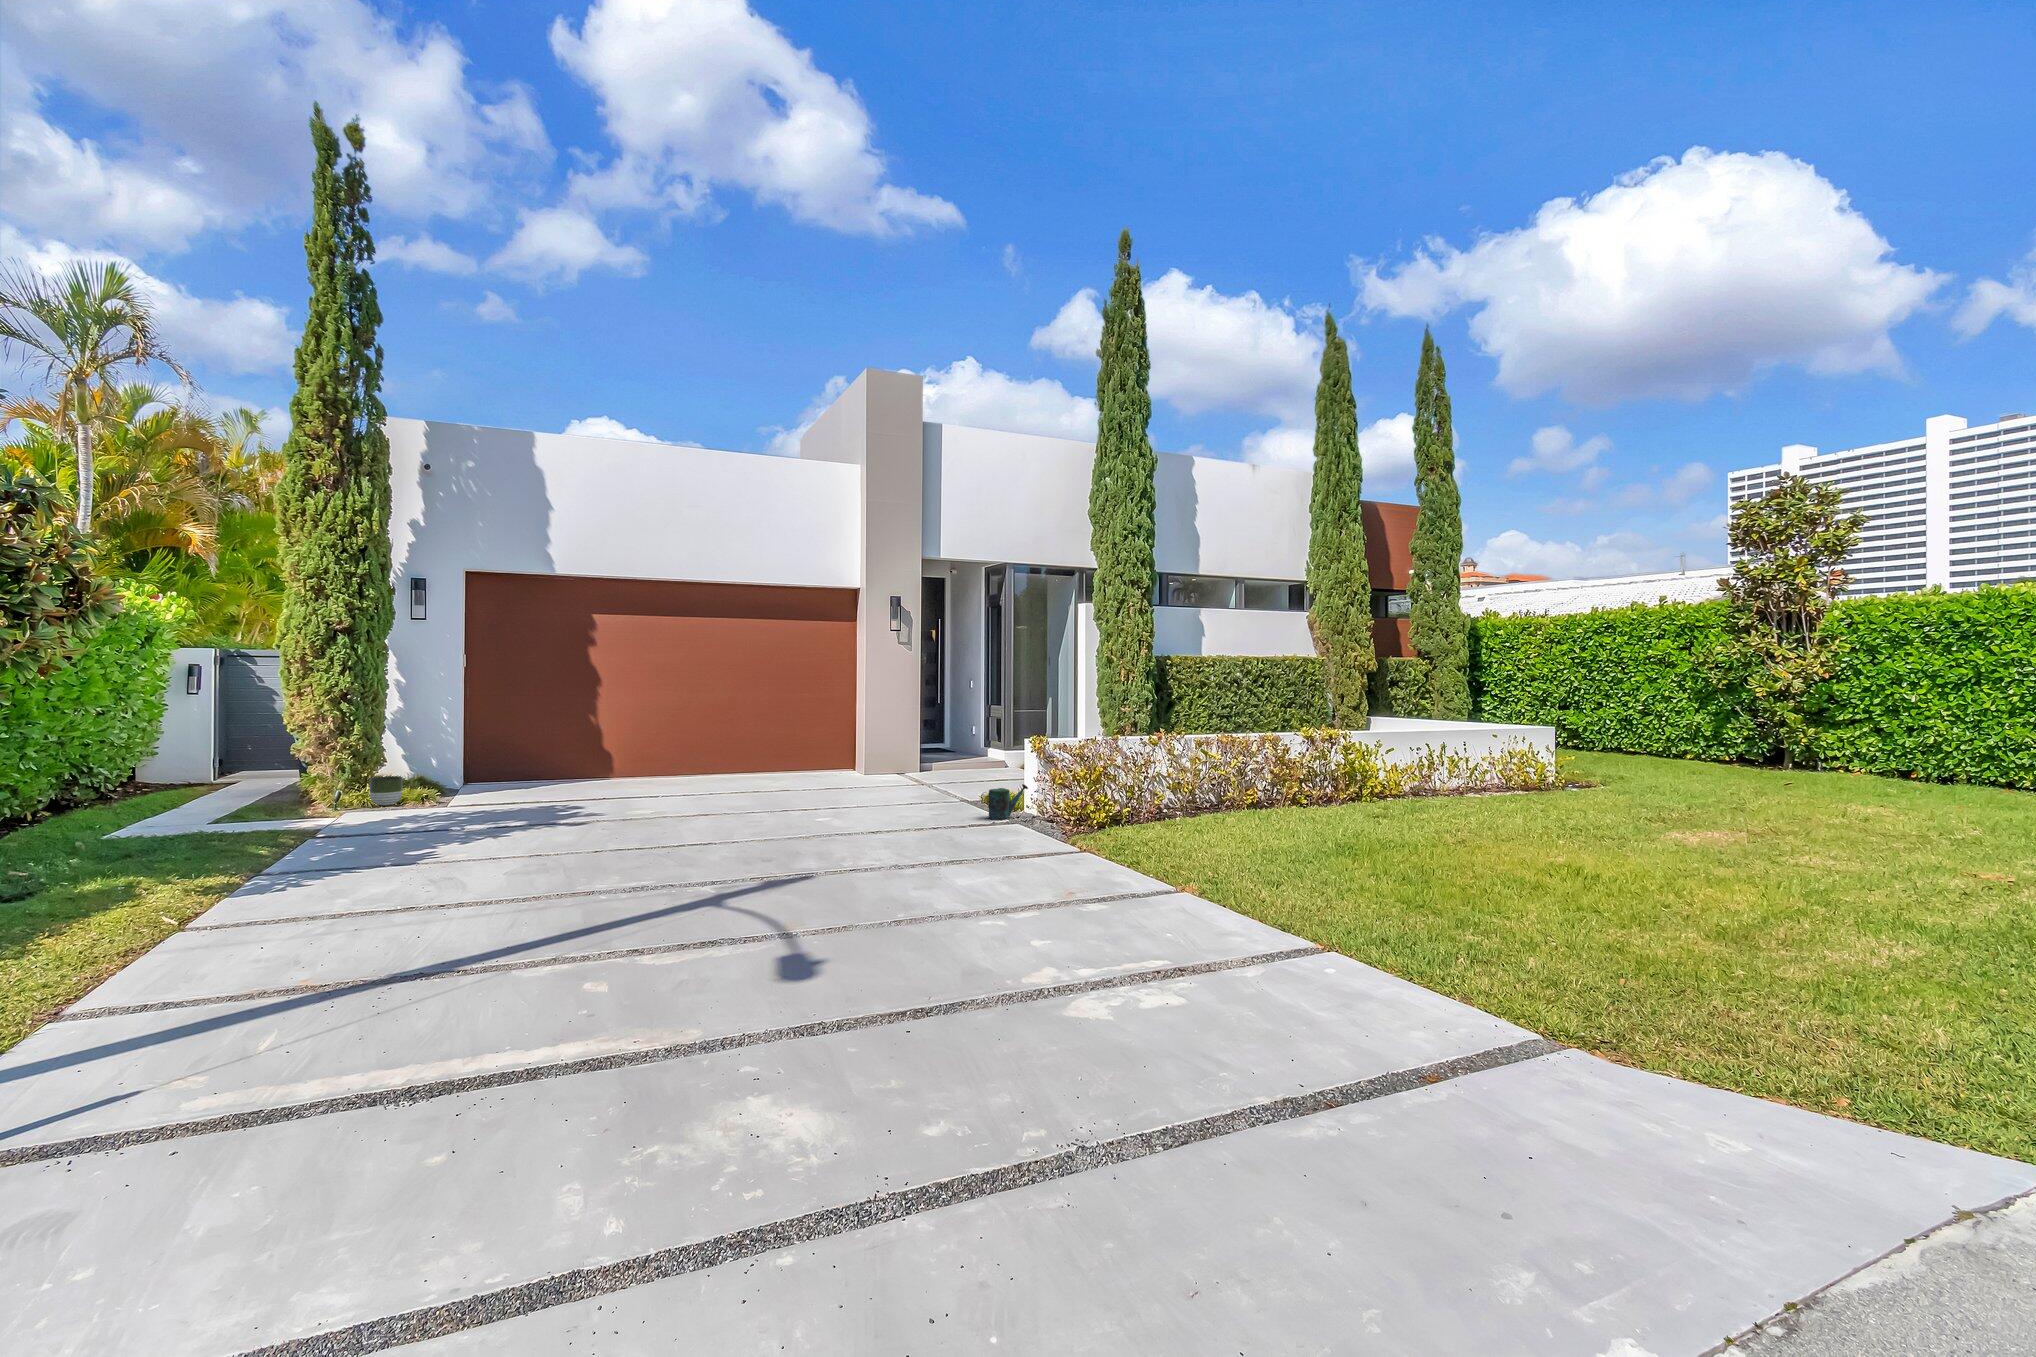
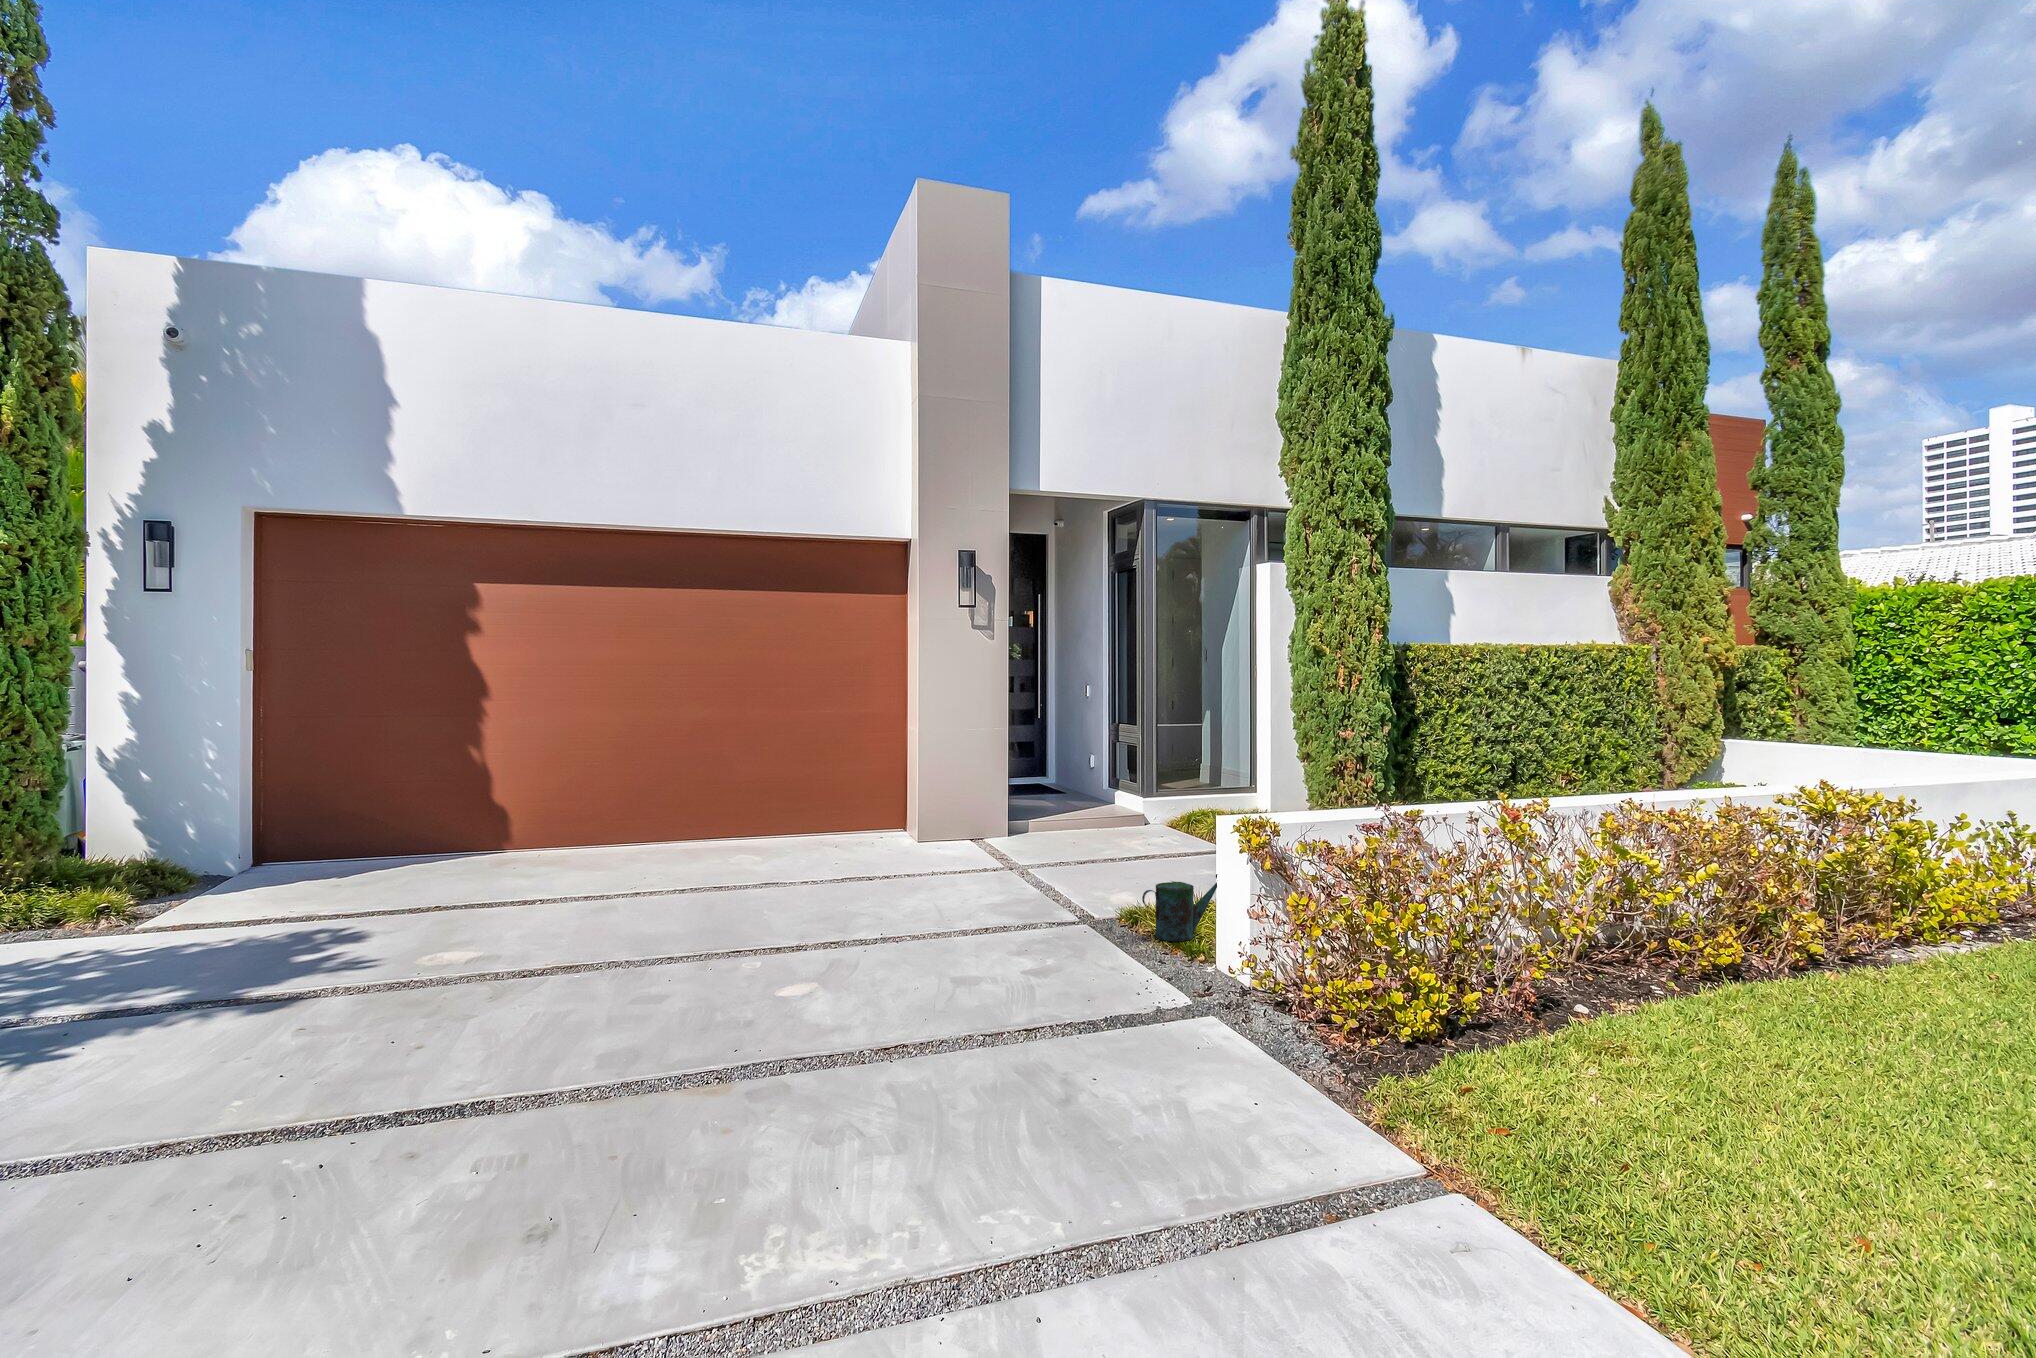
planter: present [370,776,403,806] -> none [114,847,171,897]

